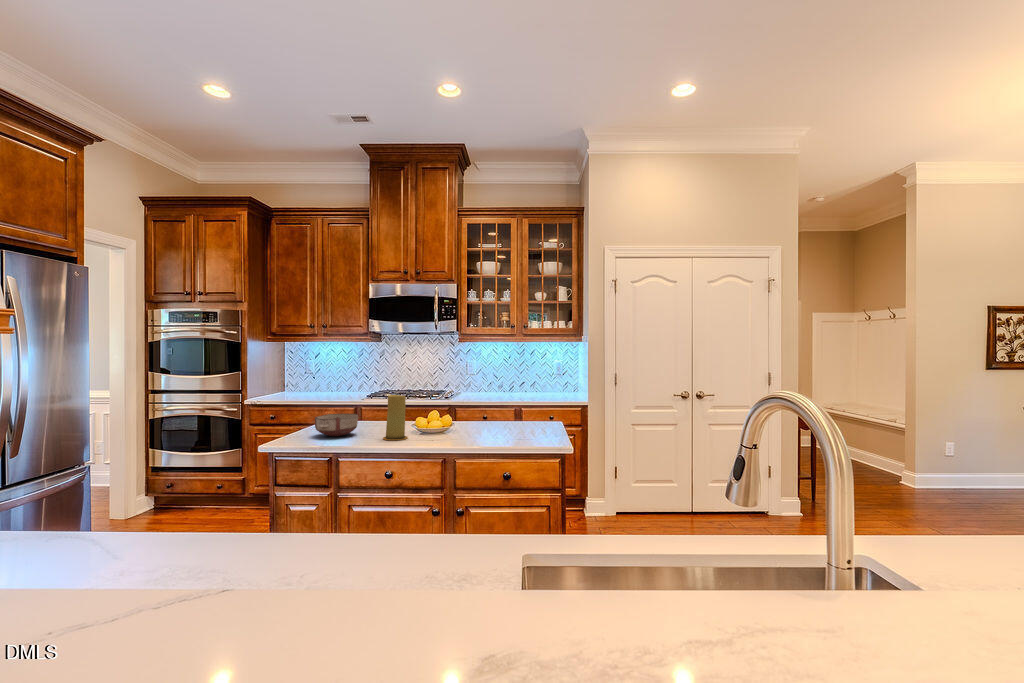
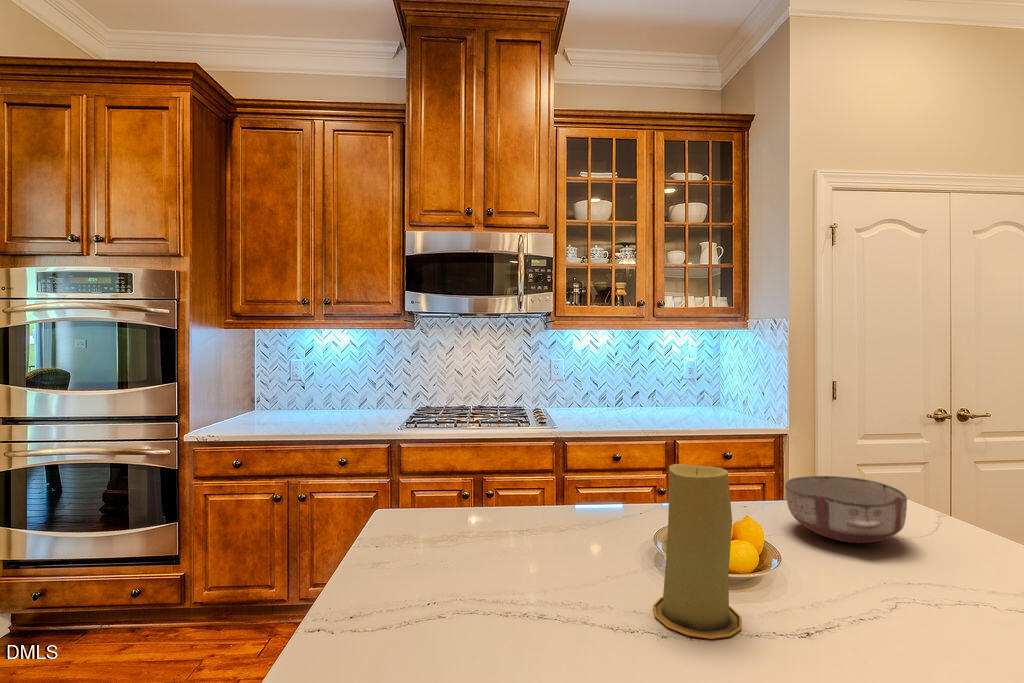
ceramic bowl: present [315,414,358,436] -> present [785,476,907,543]

